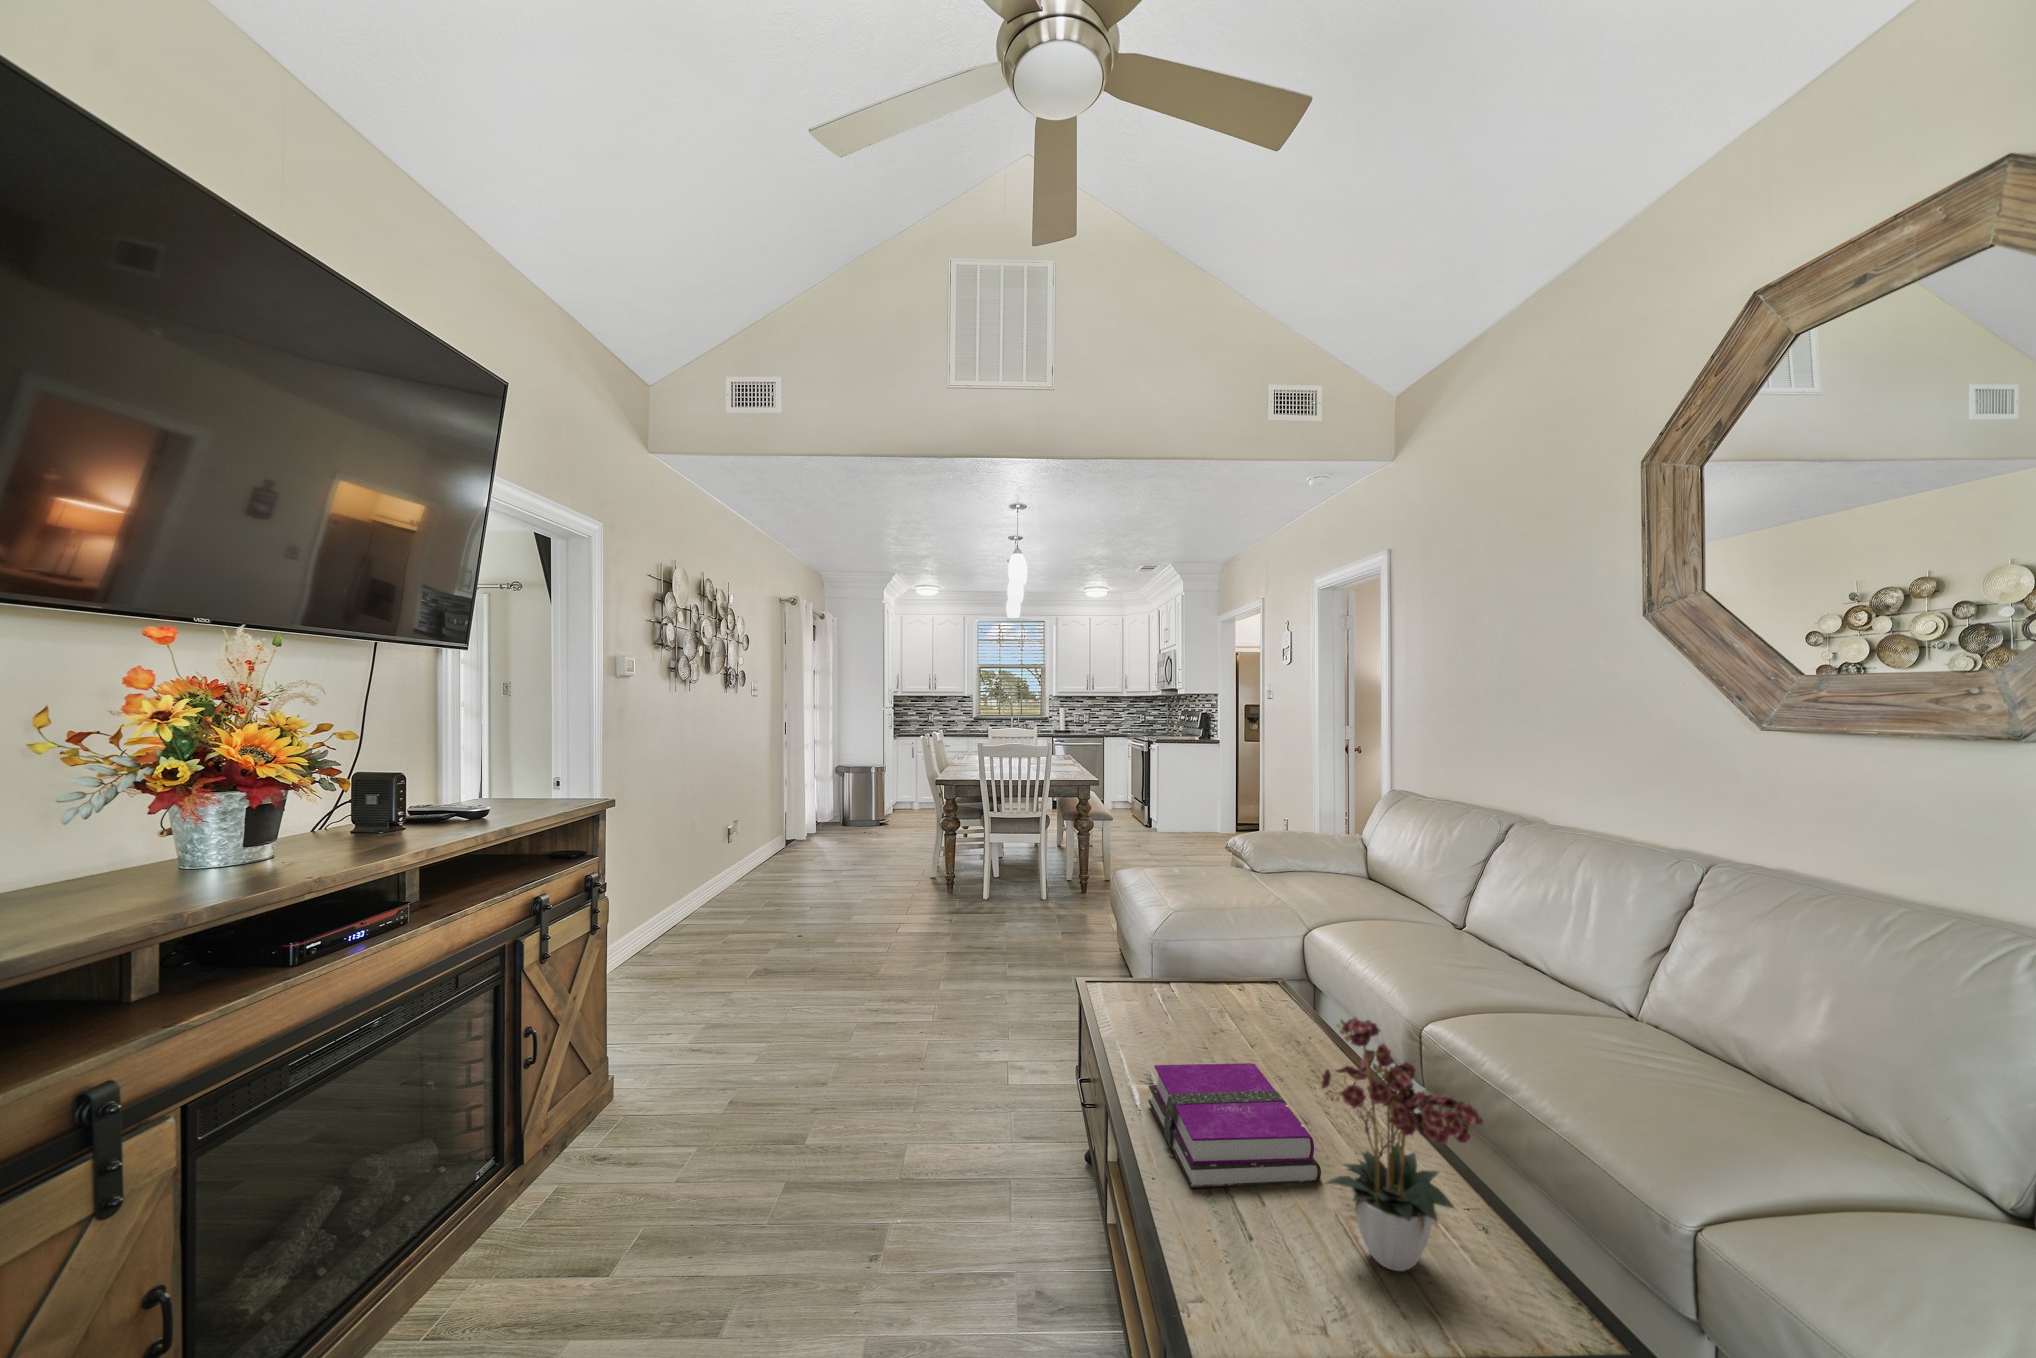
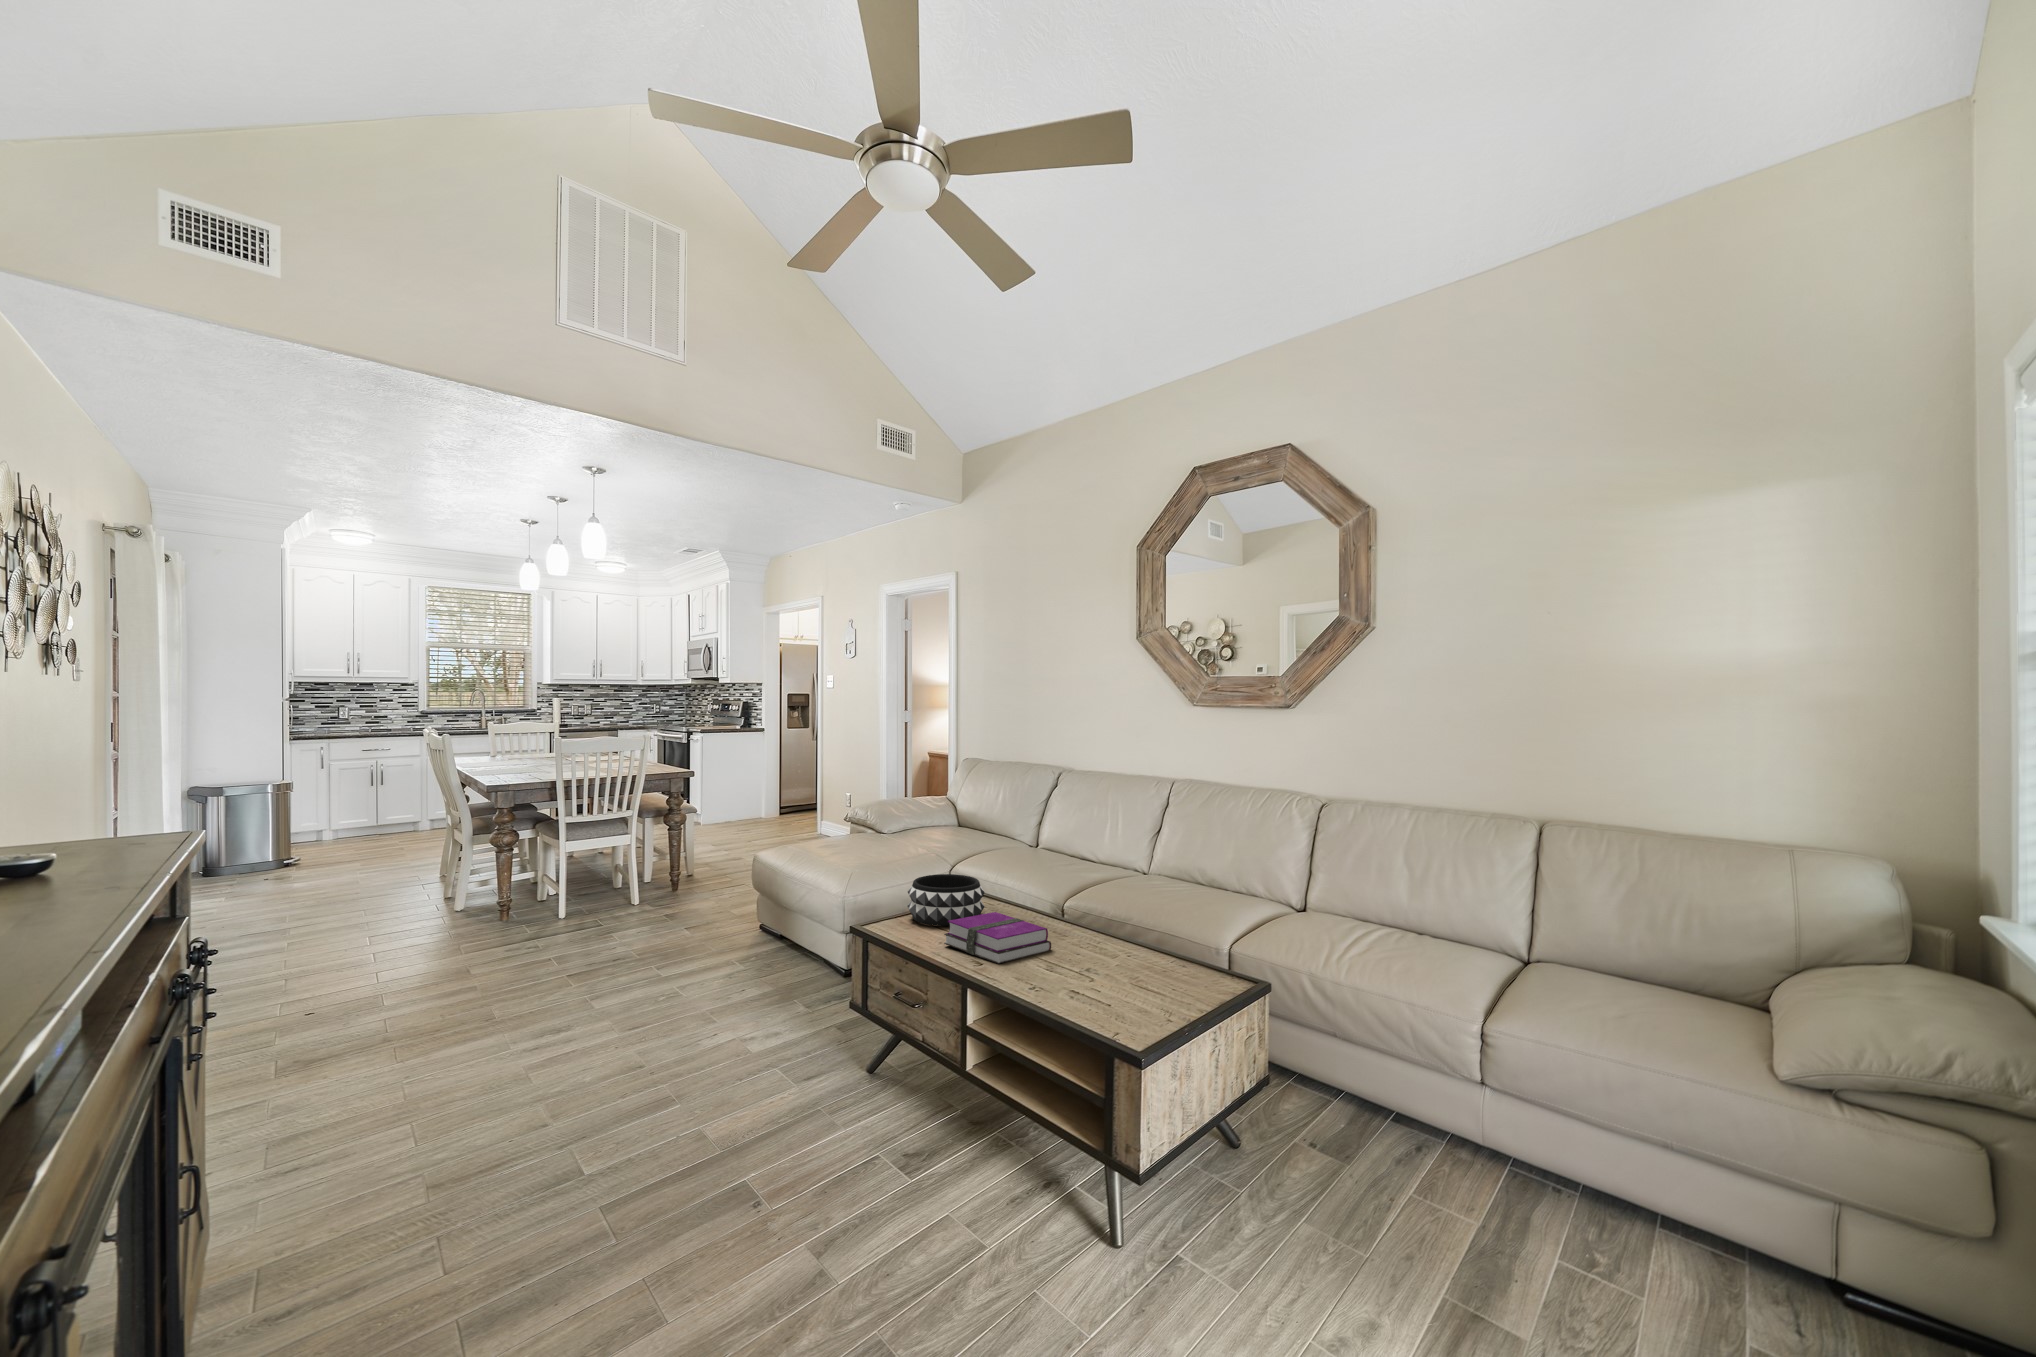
decorative bowl: none [1153,964,1276,1061] -> present [908,874,985,926]
flower arrangement: present [1321,1018,1484,1271] -> none [1067,848,1139,964]

